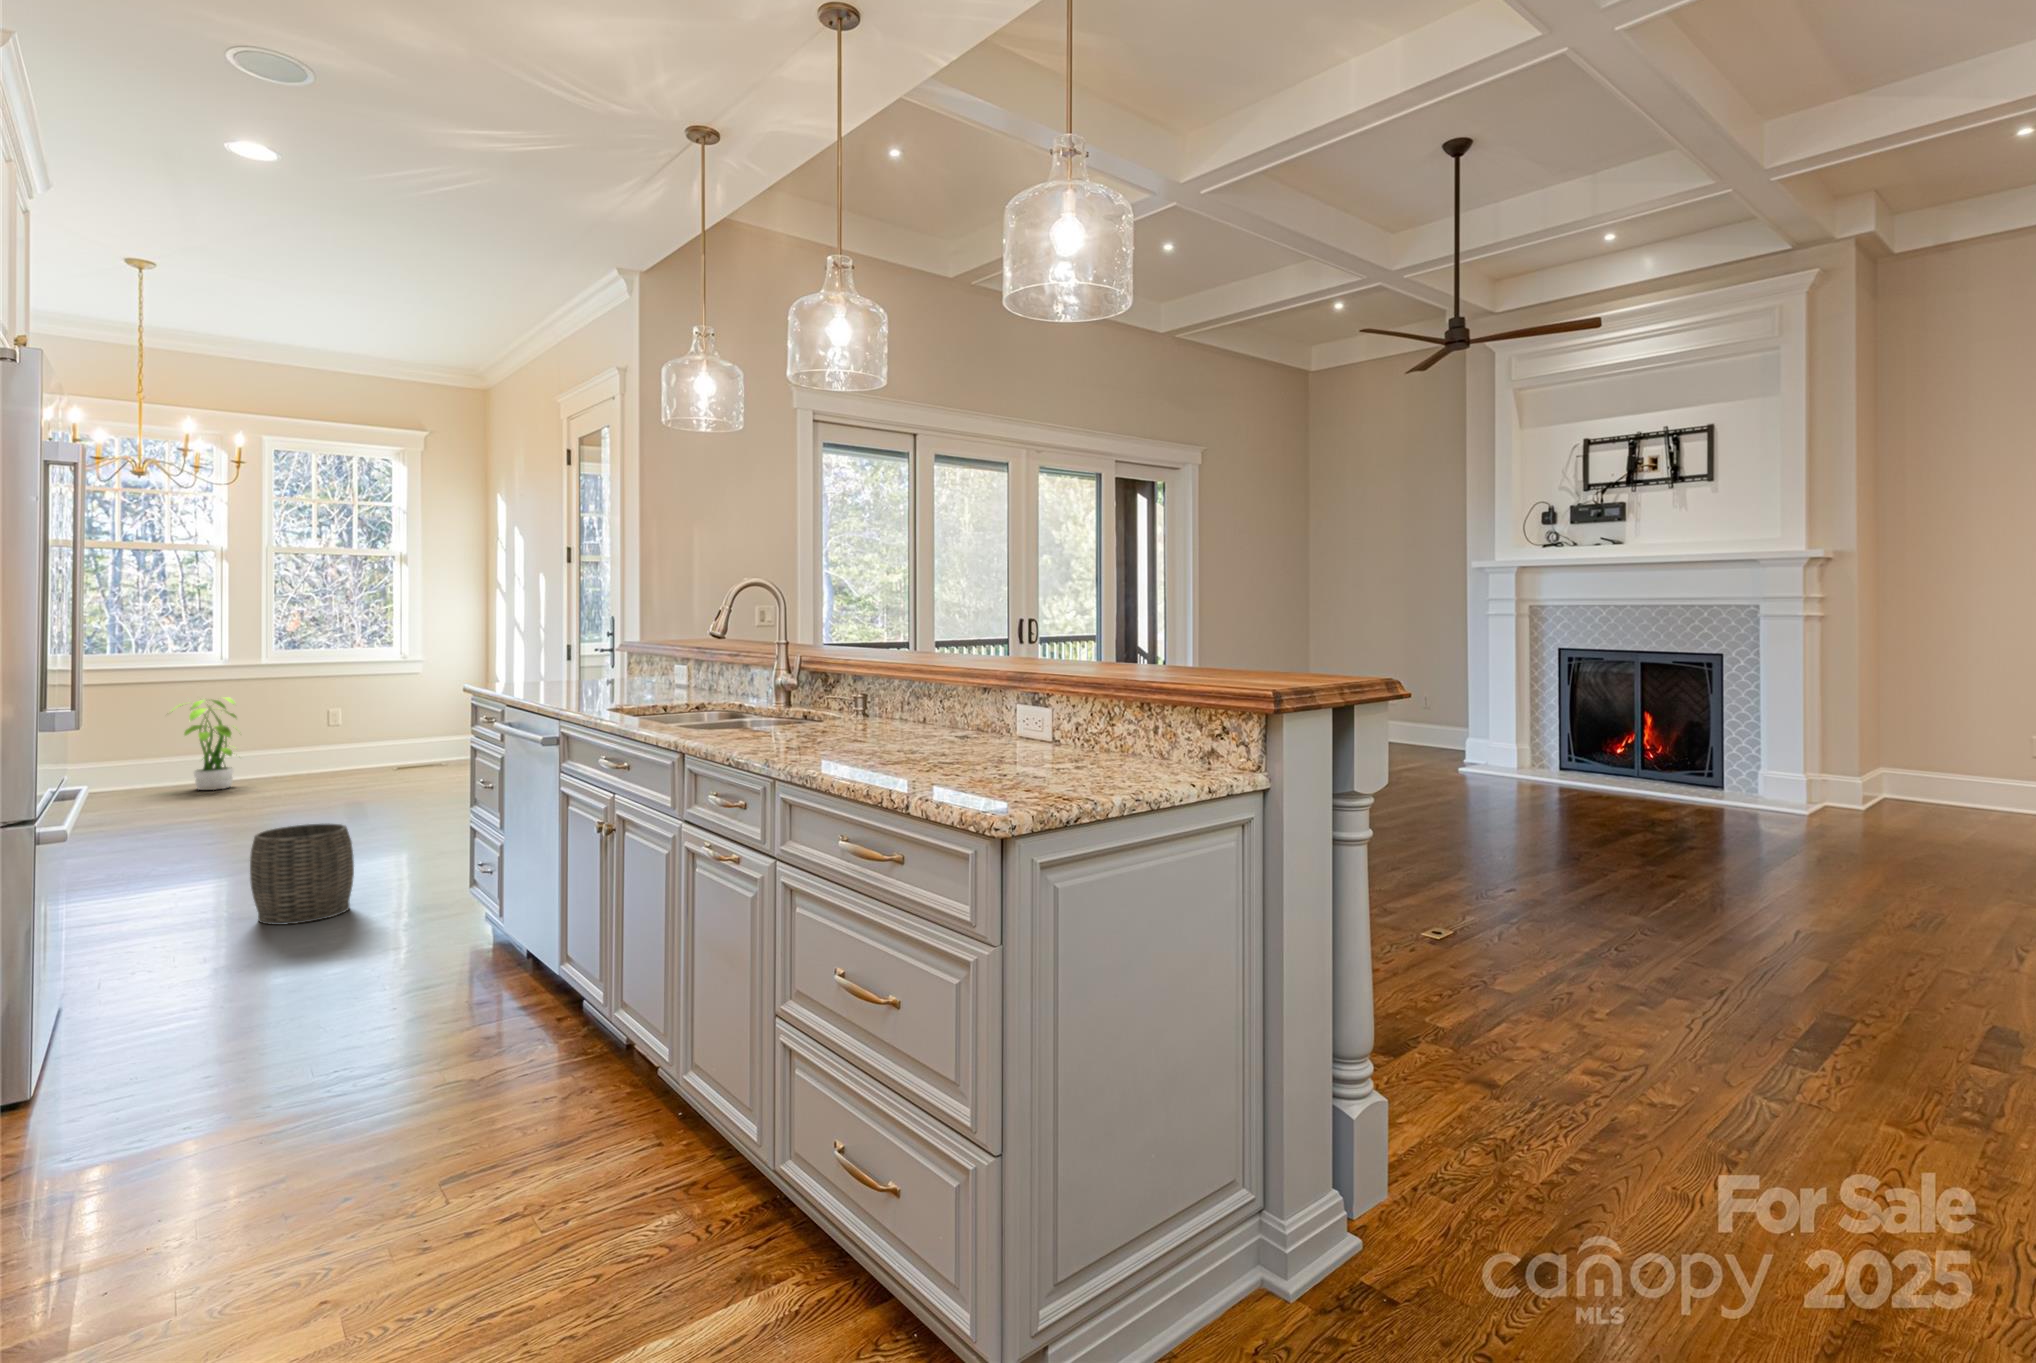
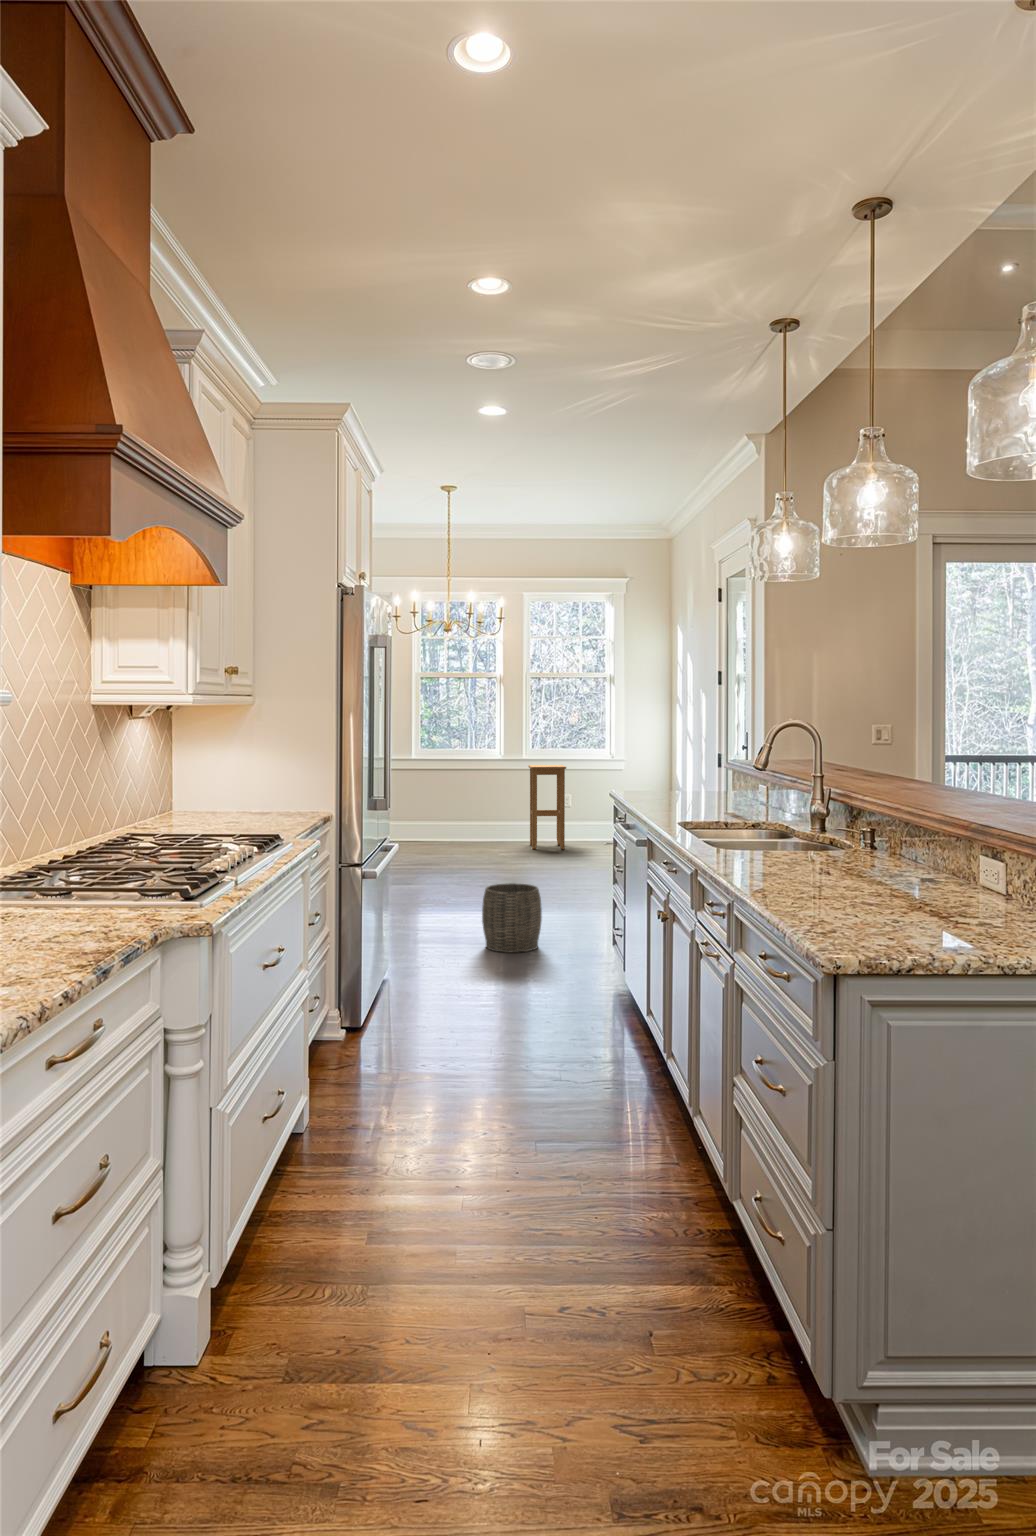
stool: none [283,670,348,785] -> present [528,765,566,849]
potted plant: present [173,697,237,790] -> none [461,781,503,848]

